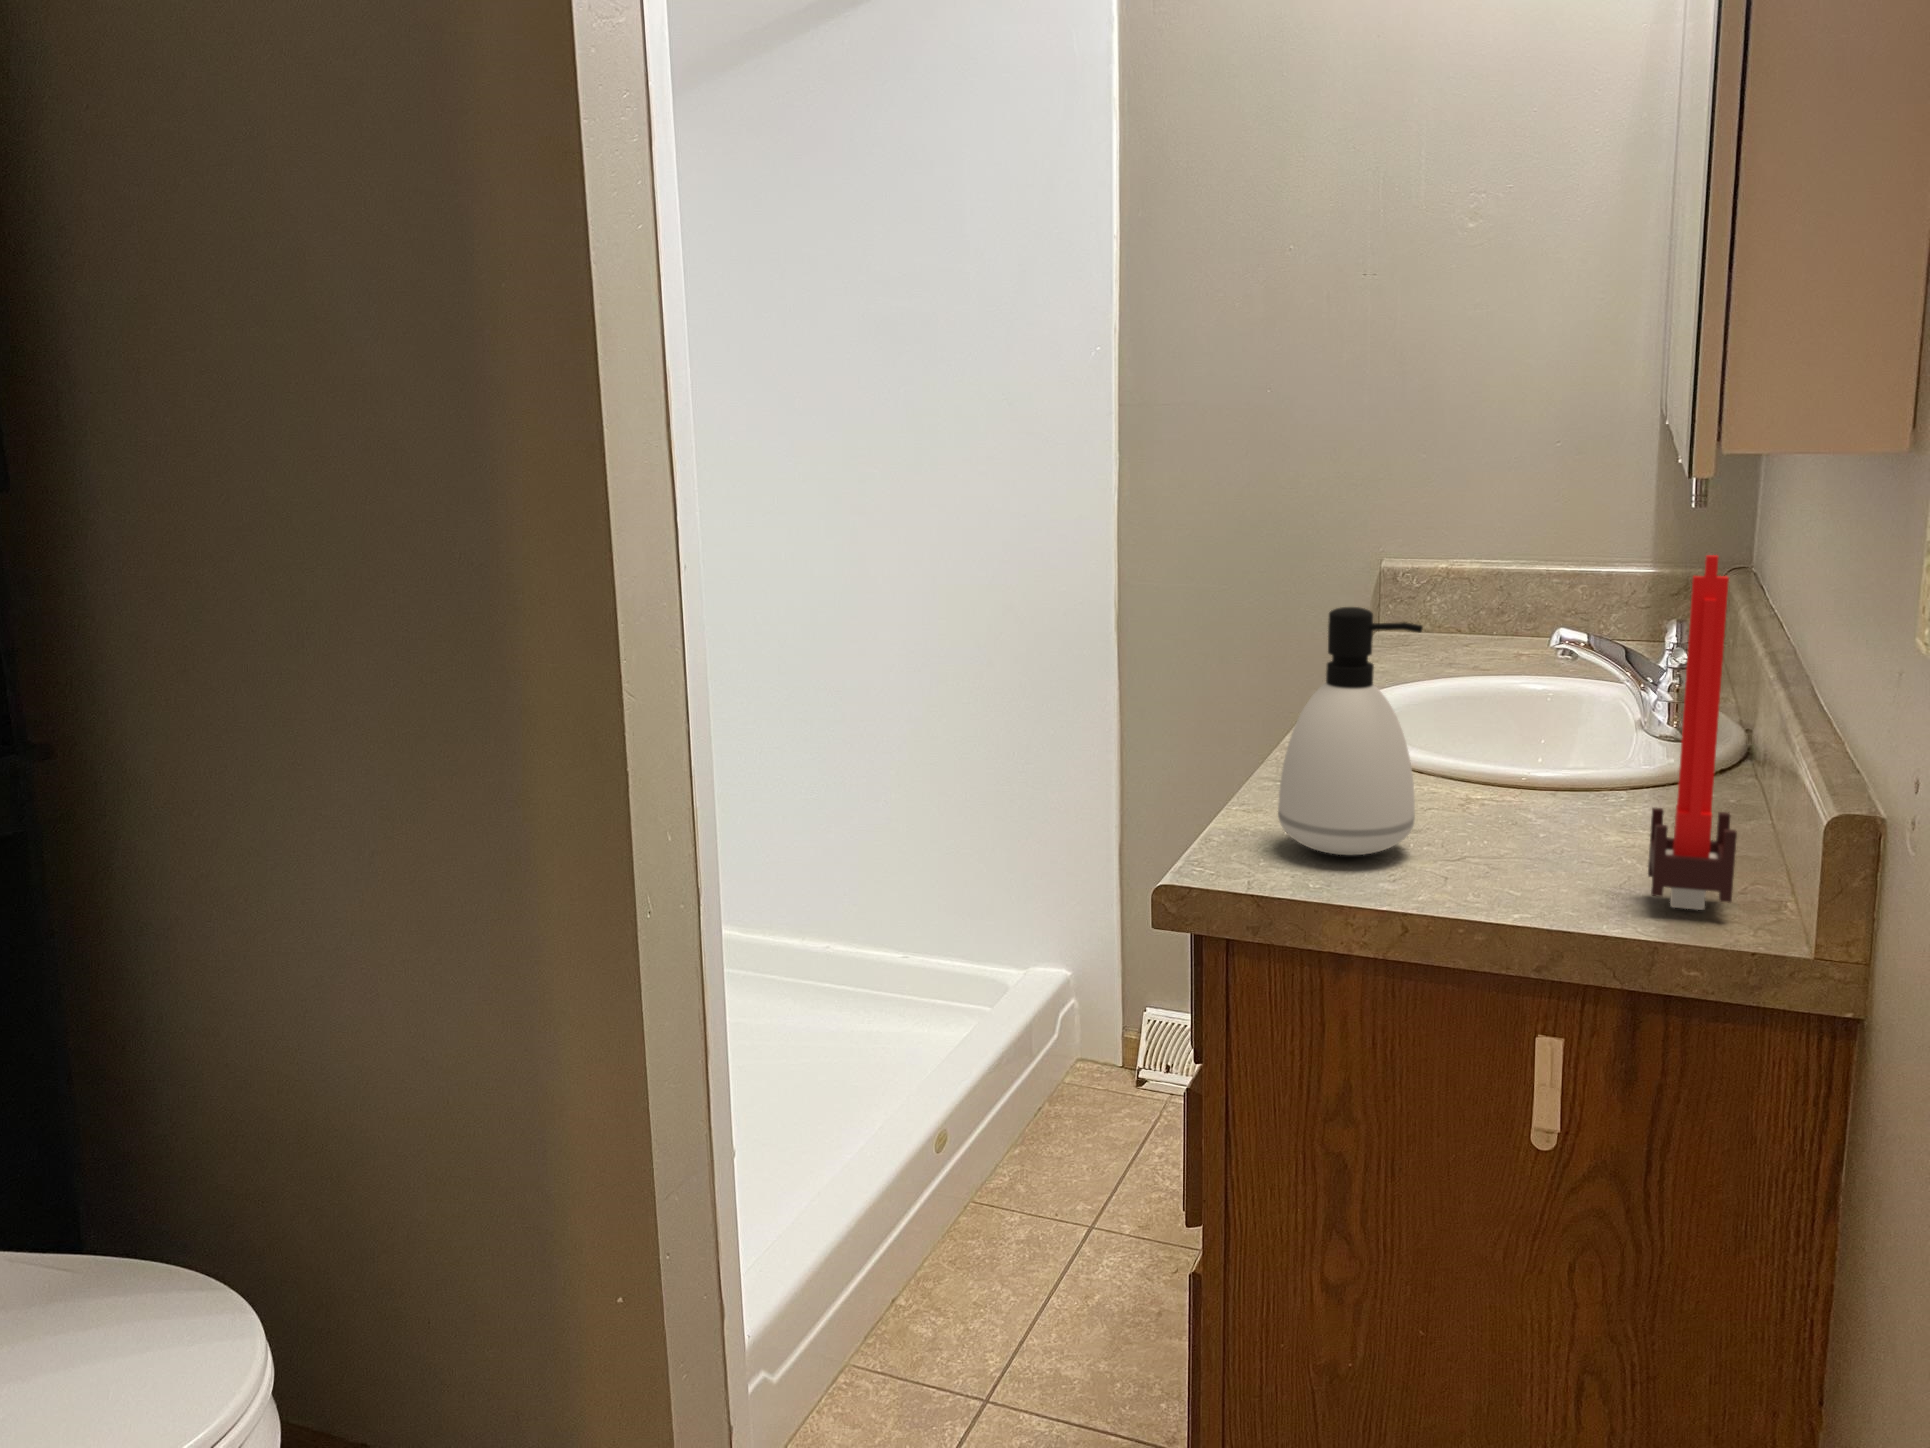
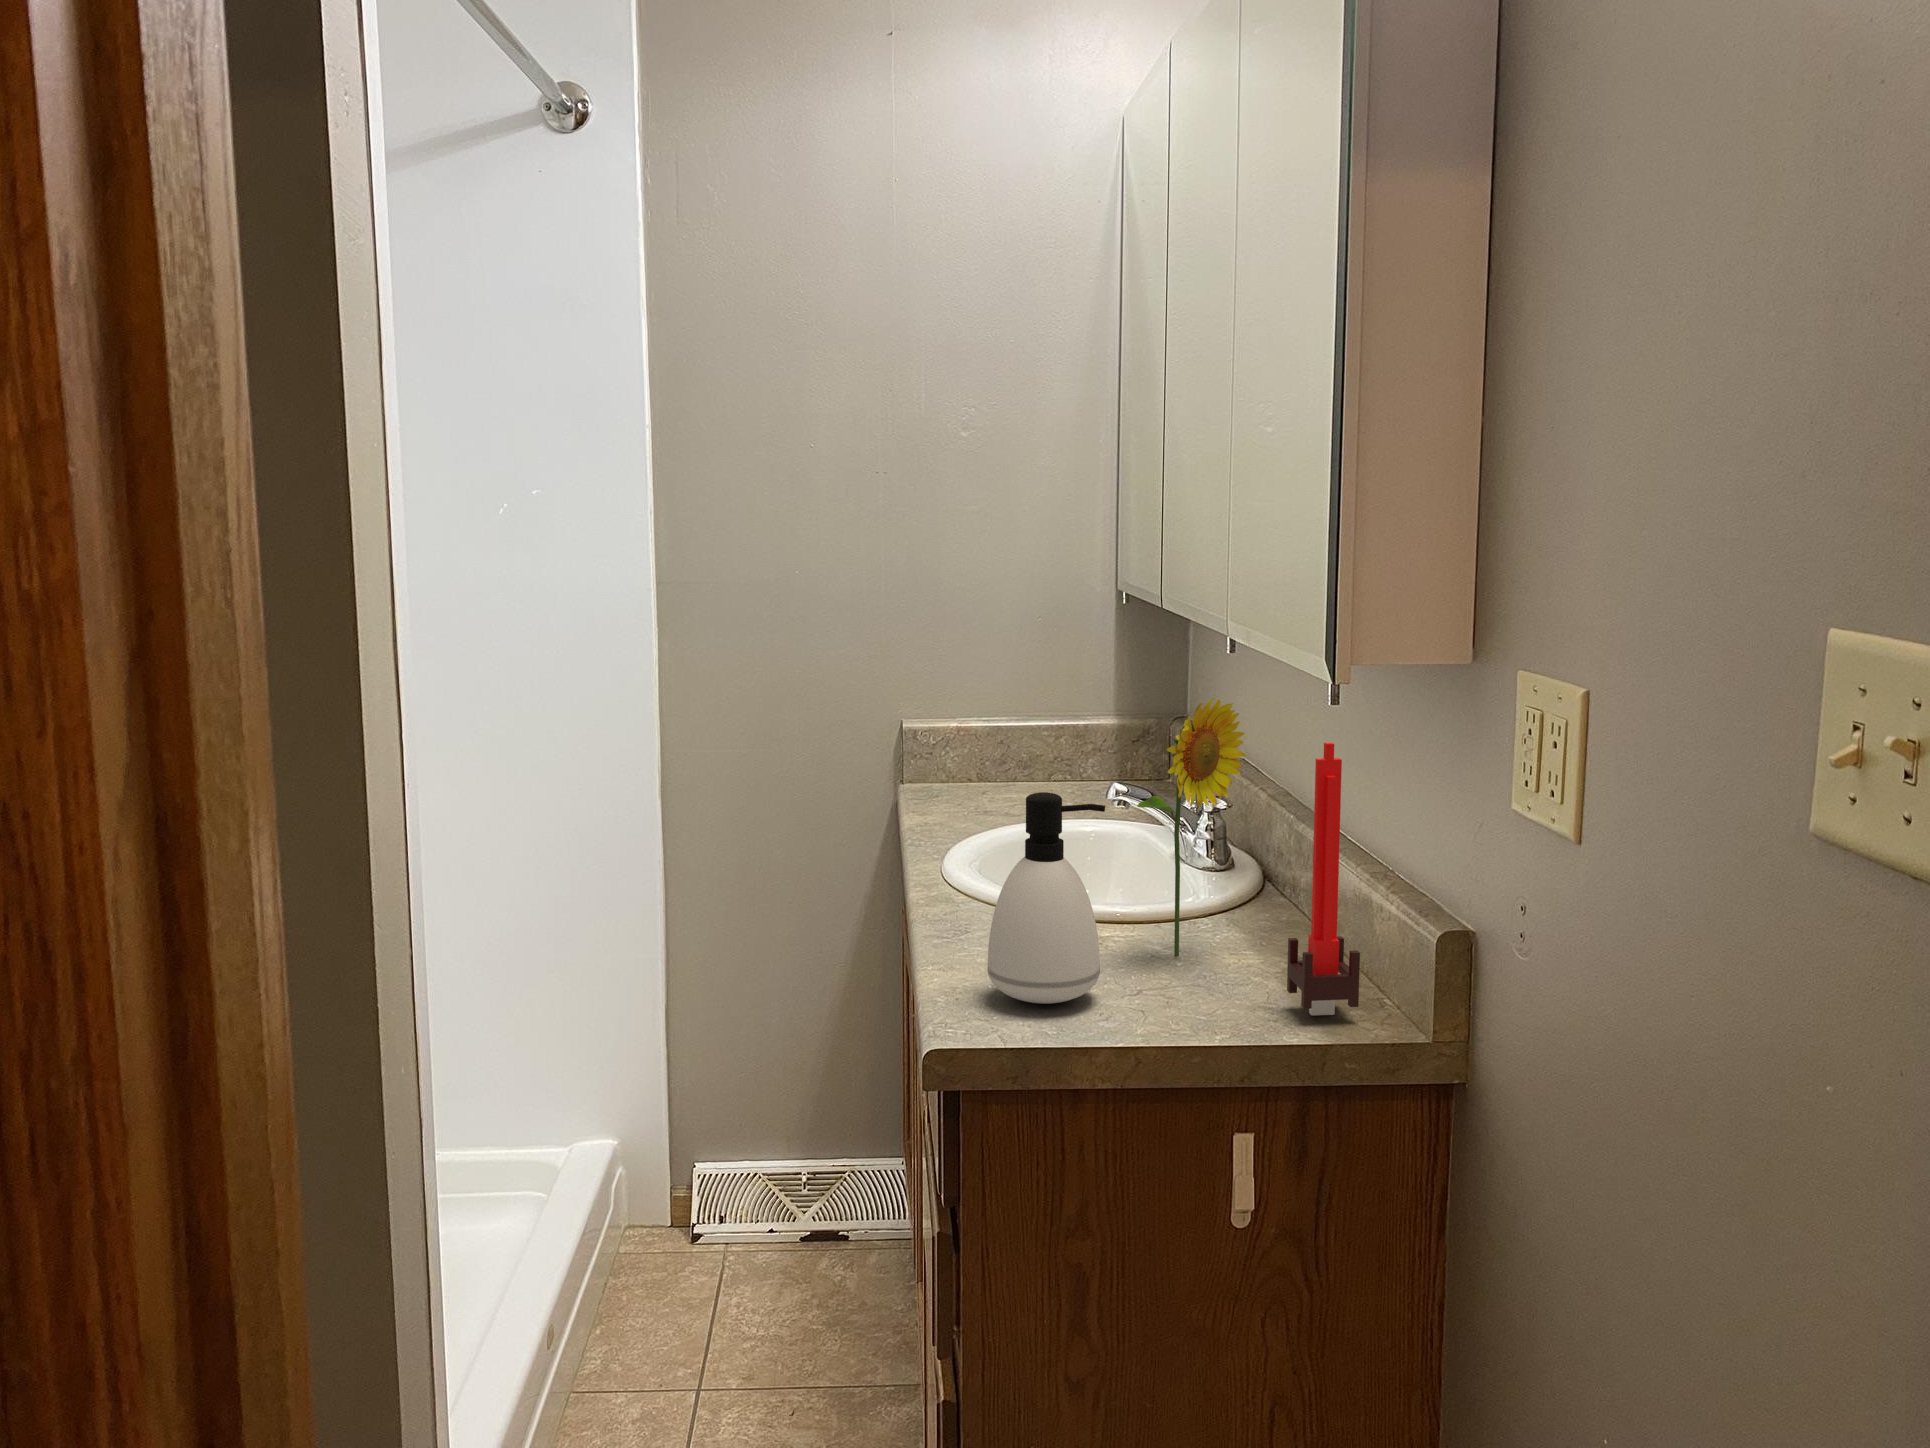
flower: none [1498,506,1654,826] -> present [1138,698,1246,957]

